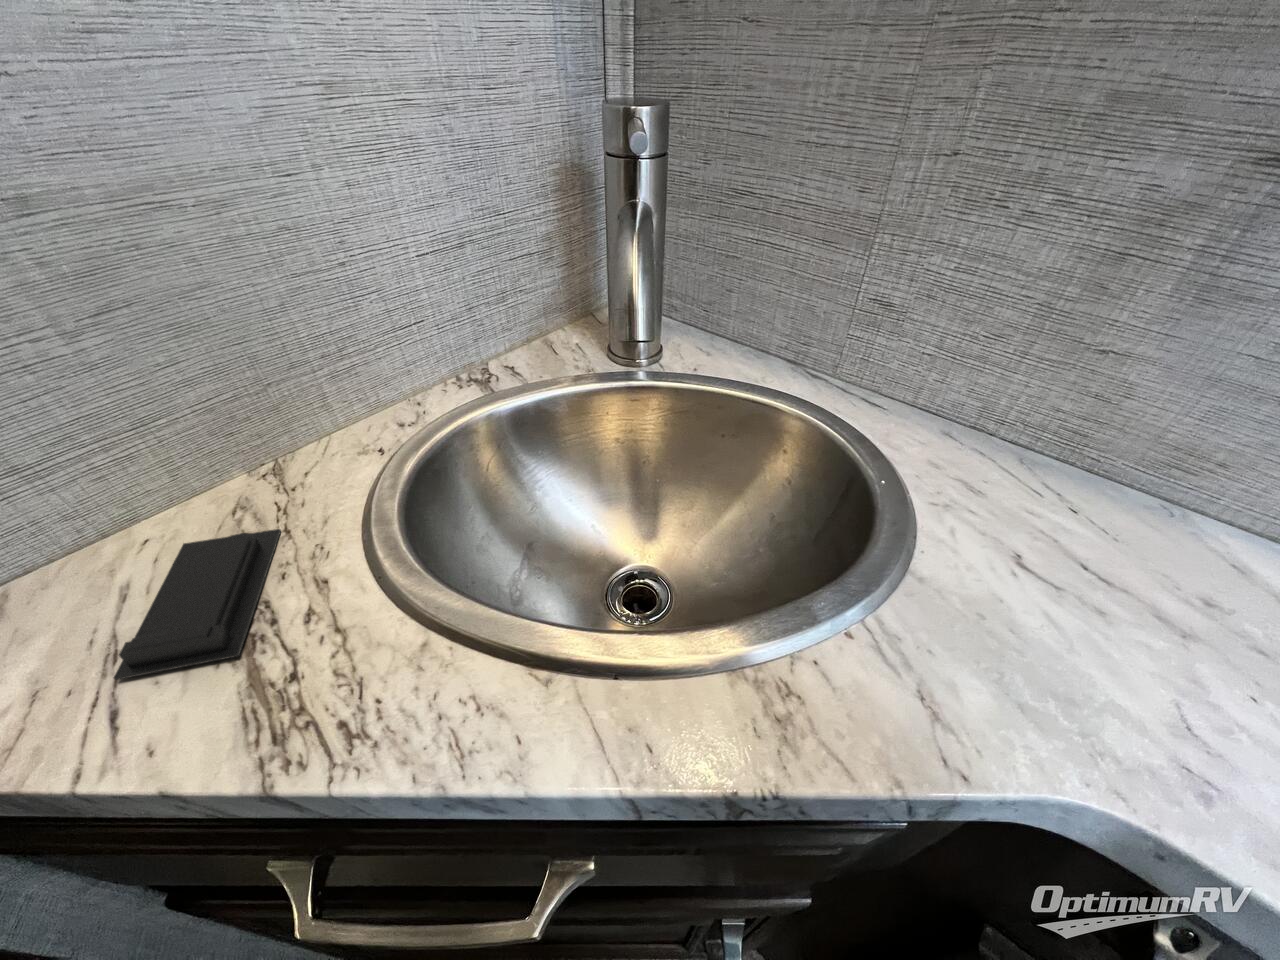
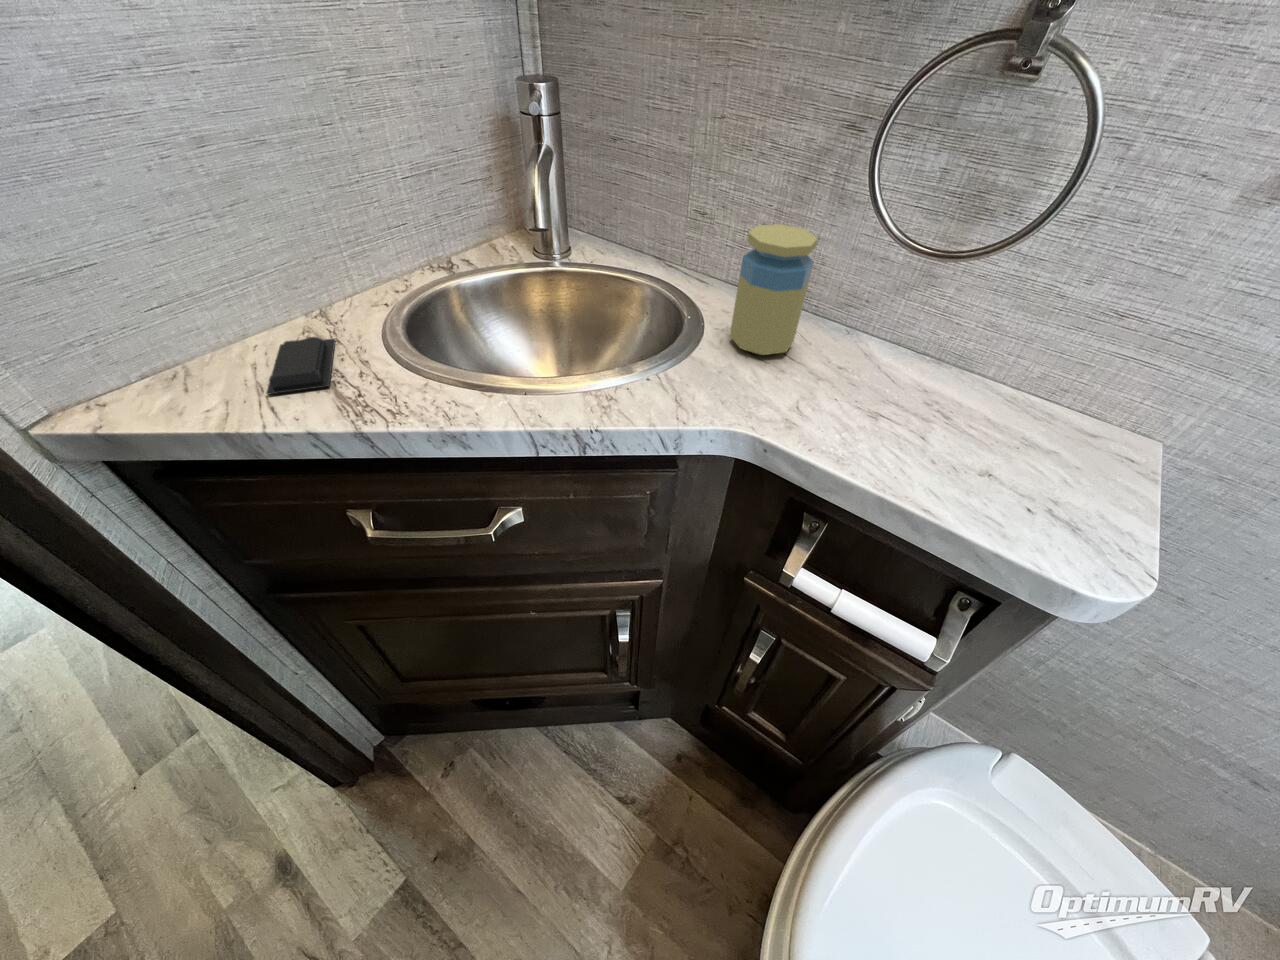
jar: none [972,341,1216,577] -> present [730,224,818,355]

